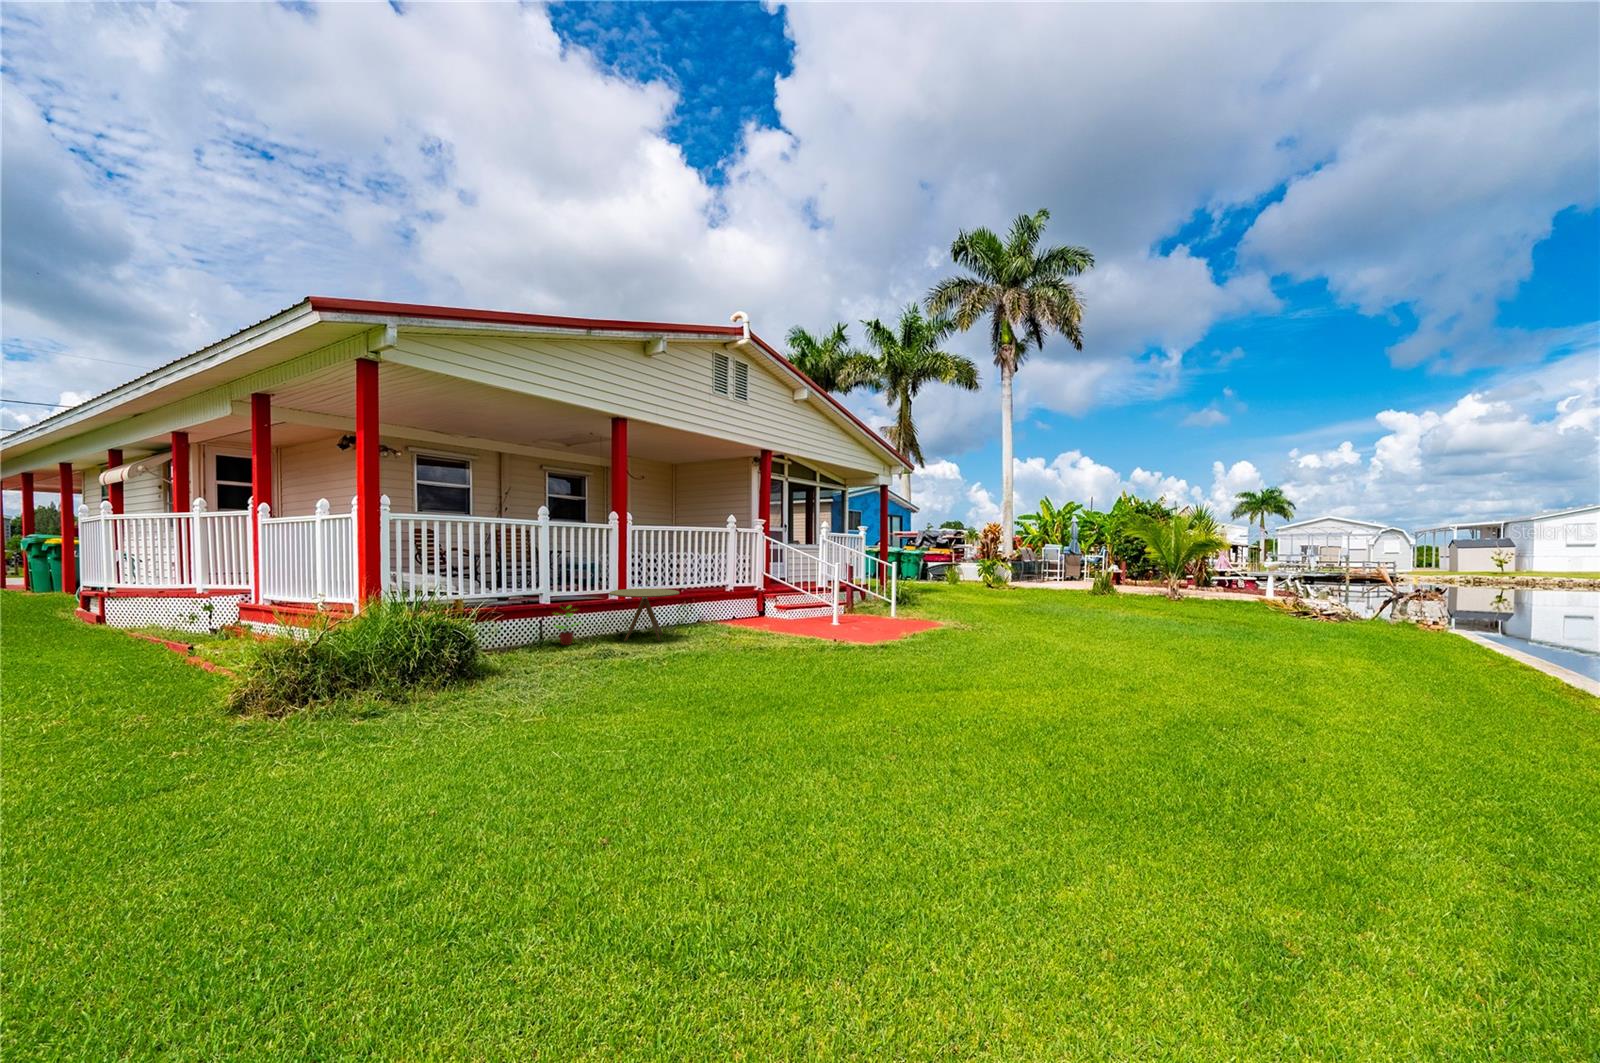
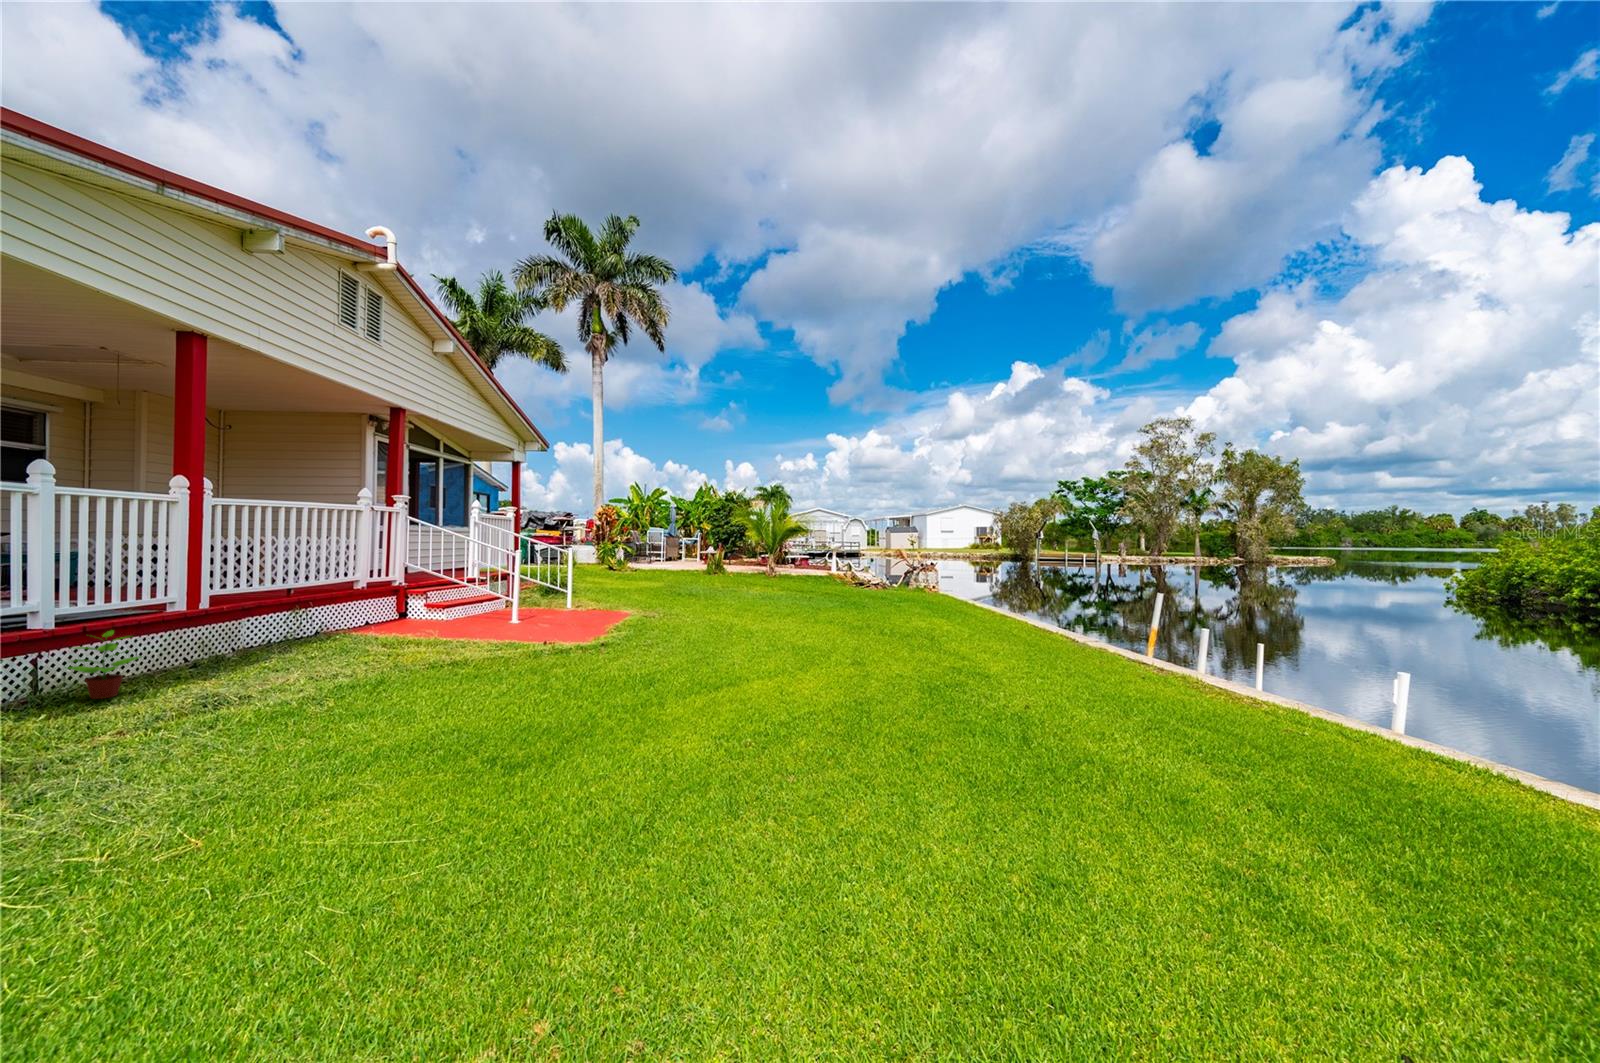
round table: present [610,589,679,641] -> none [188,593,322,677]

